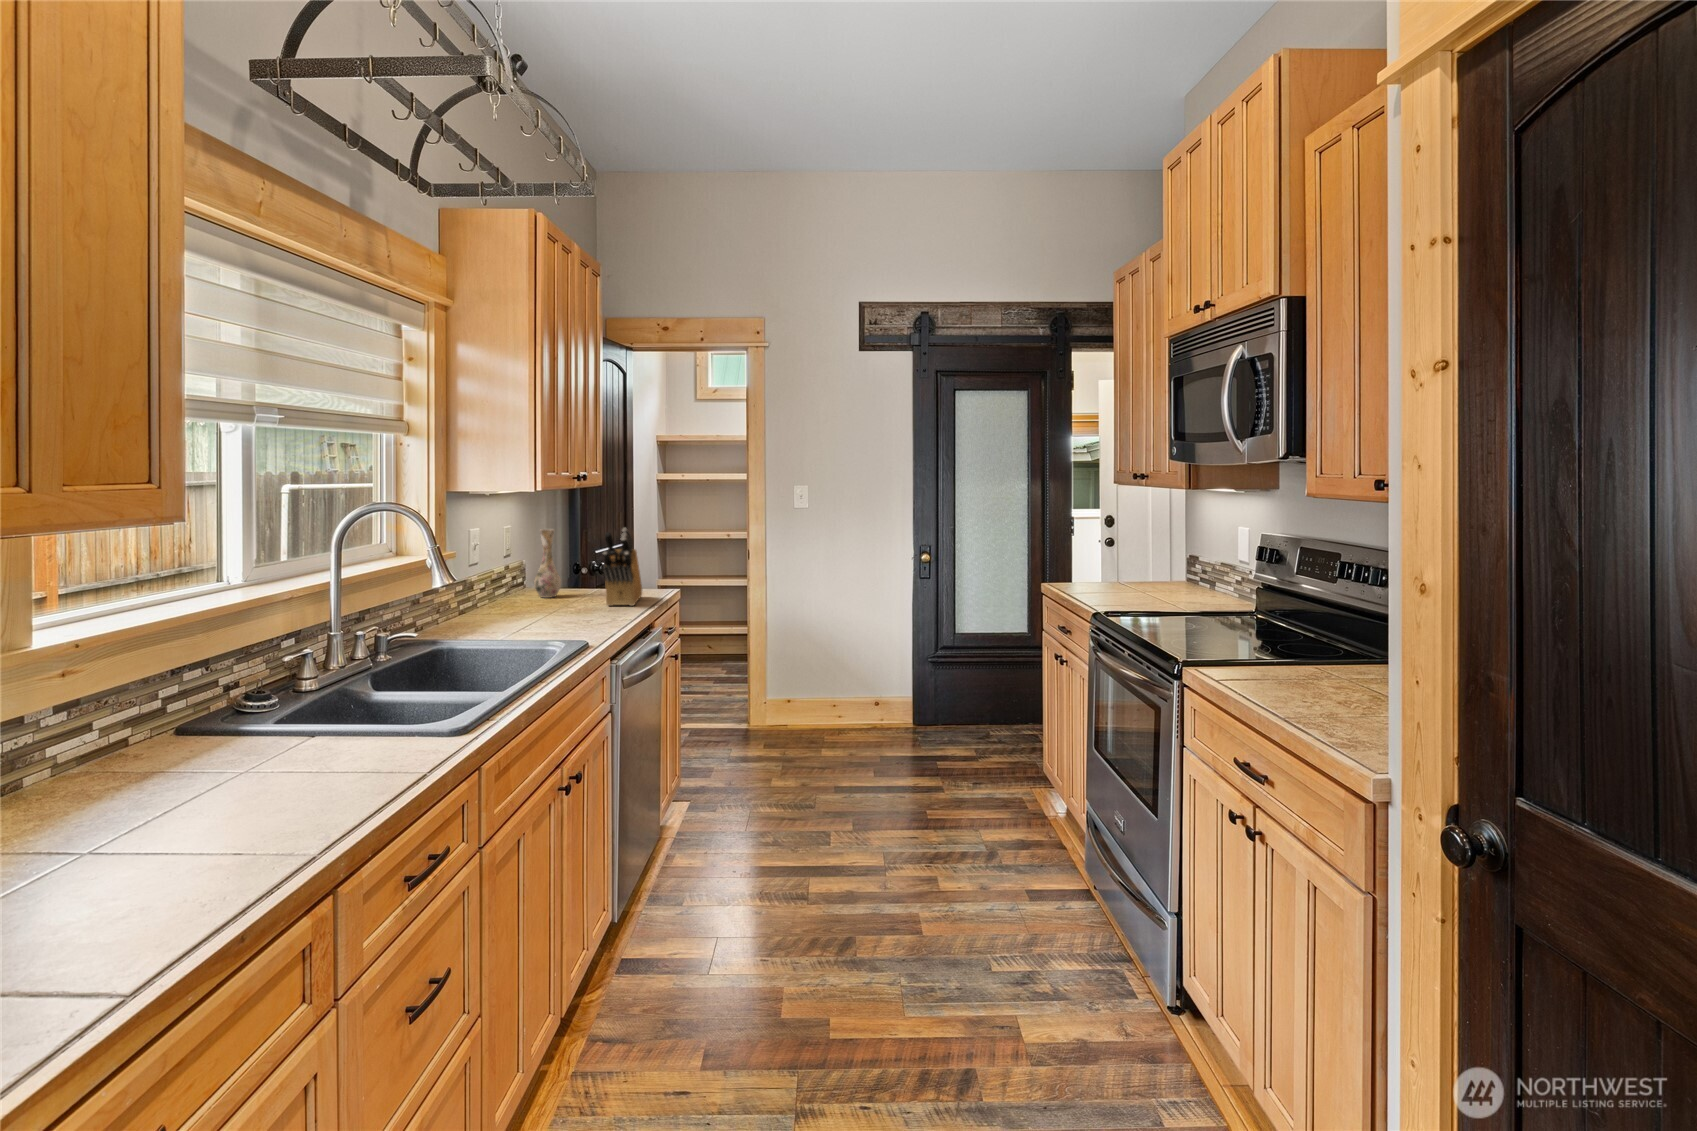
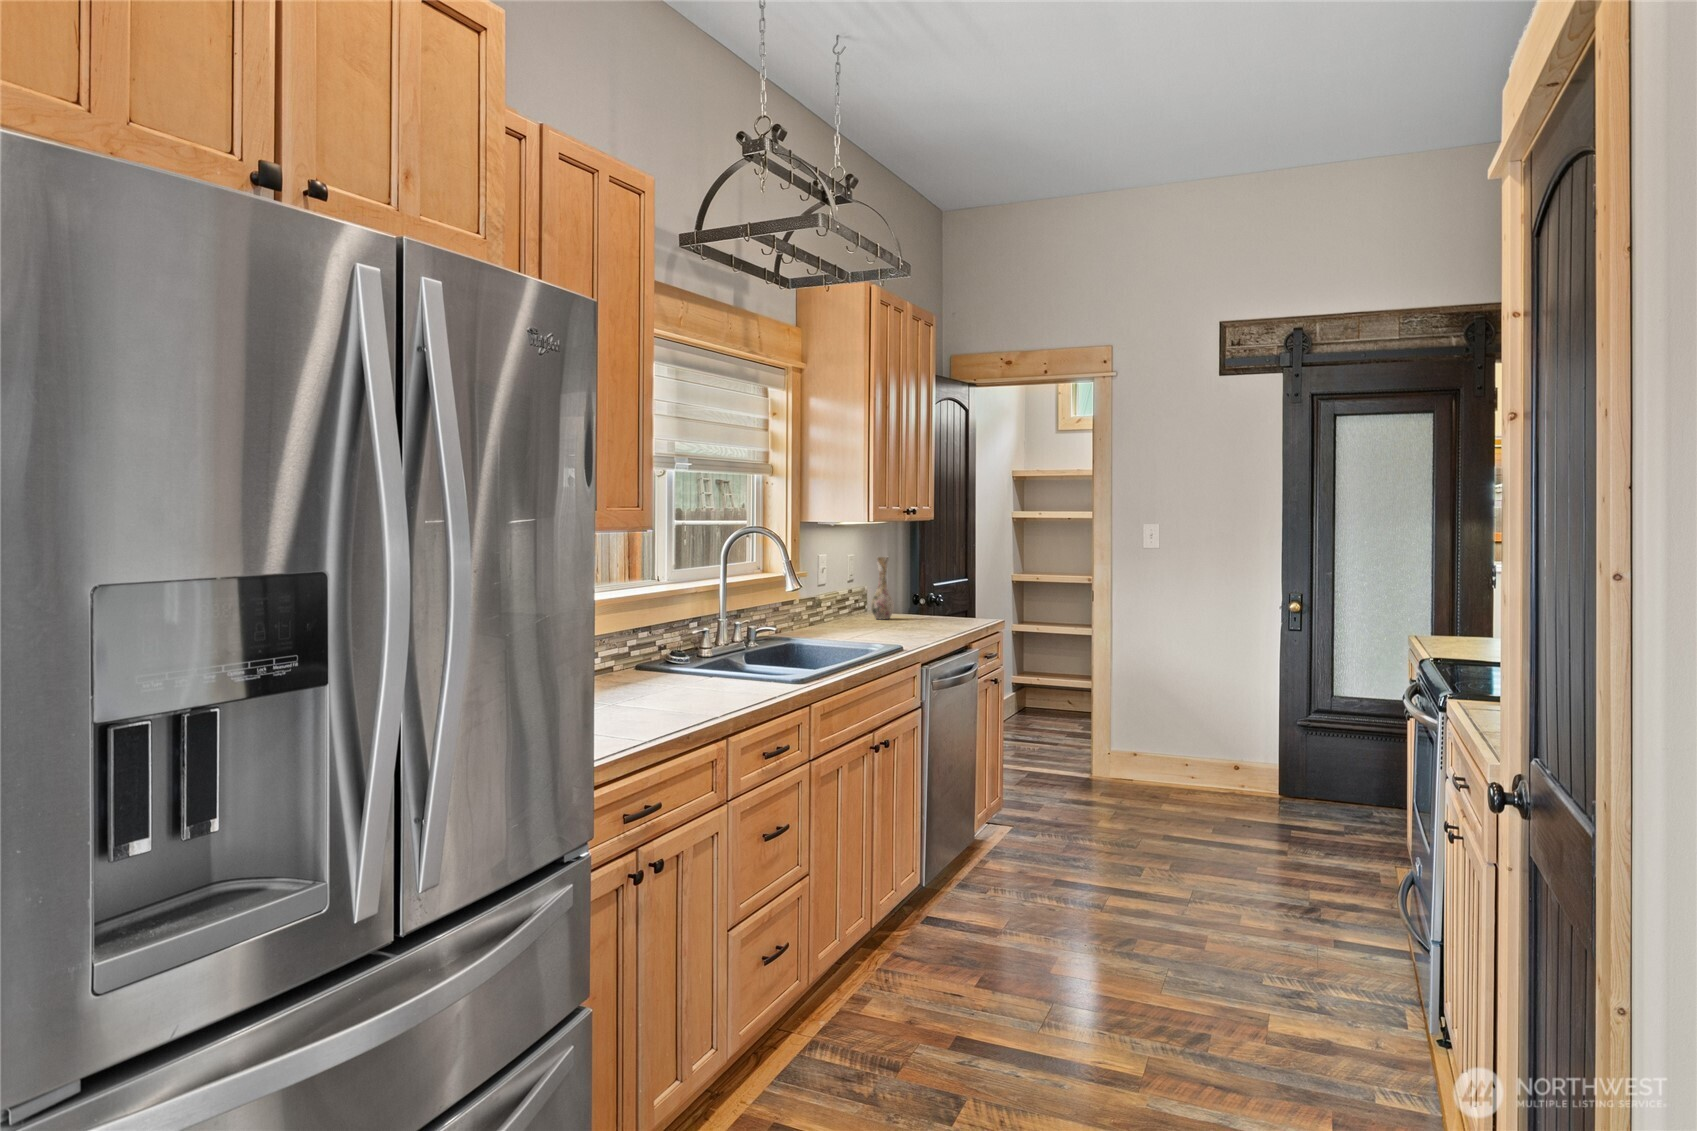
knife block: present [603,528,642,606] -> none [925,553,966,626]

